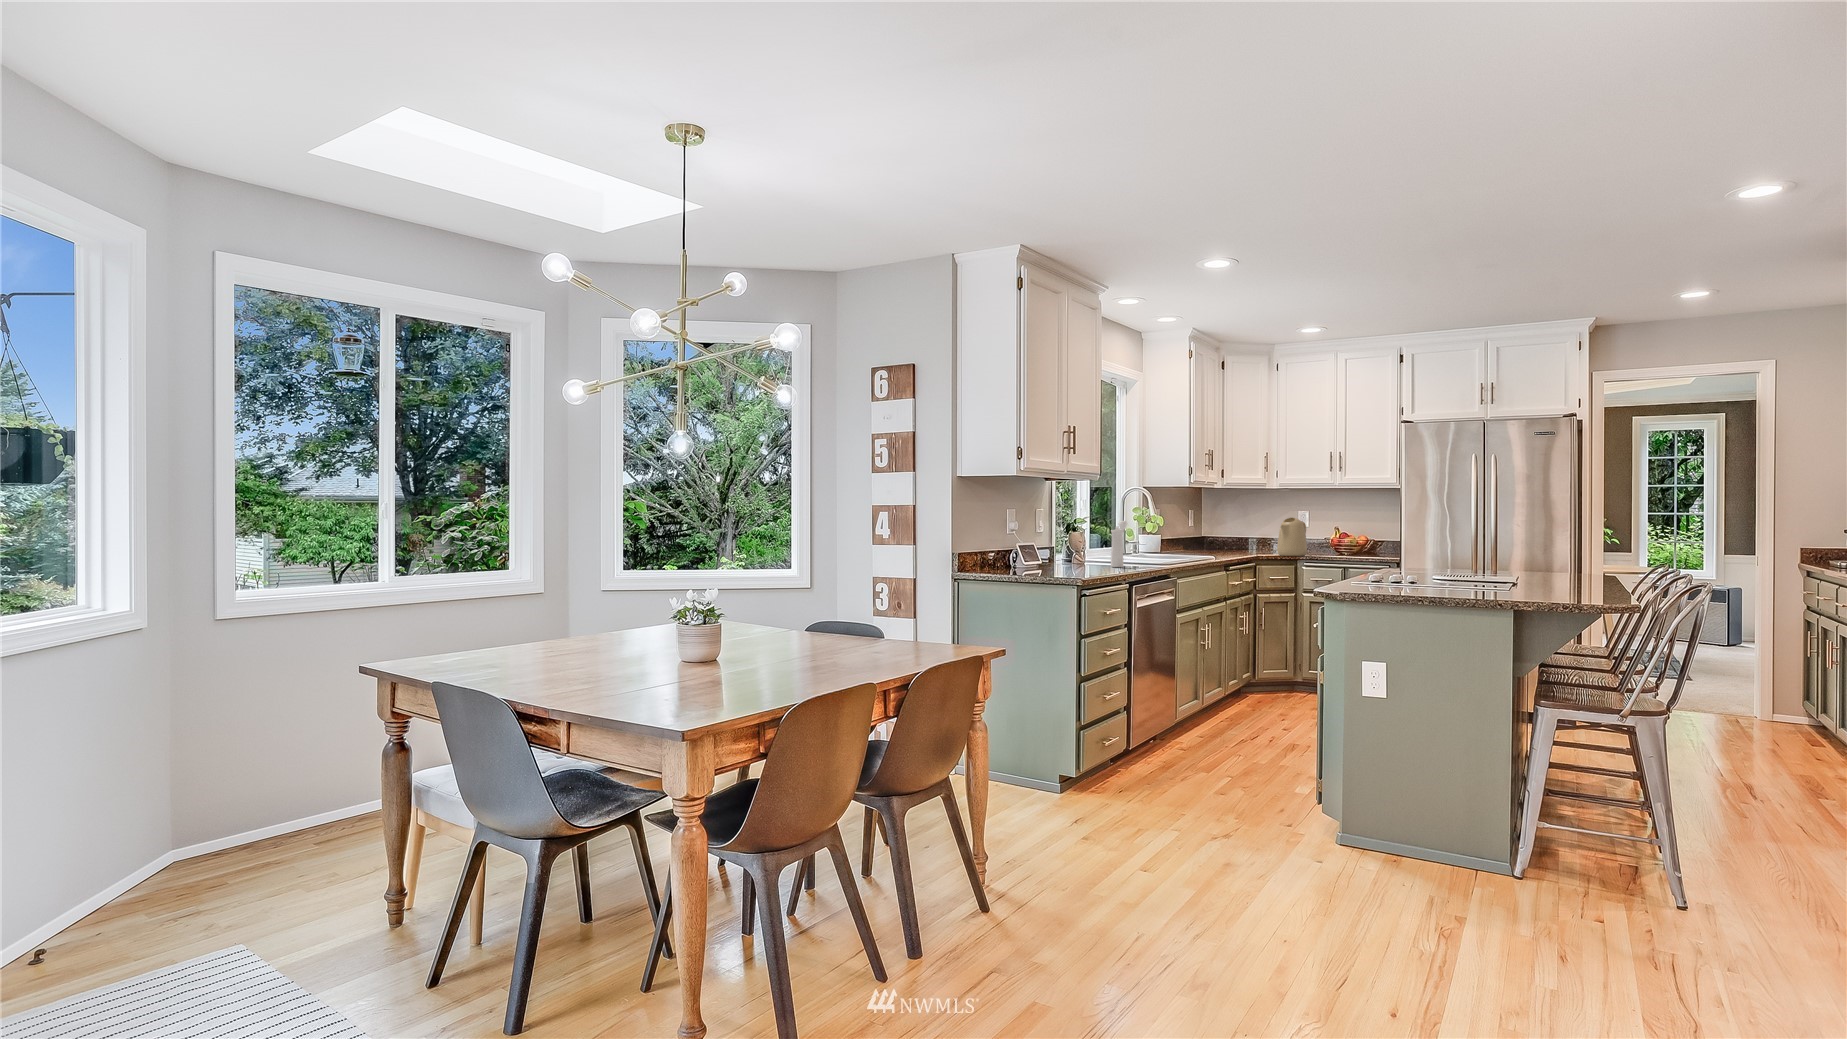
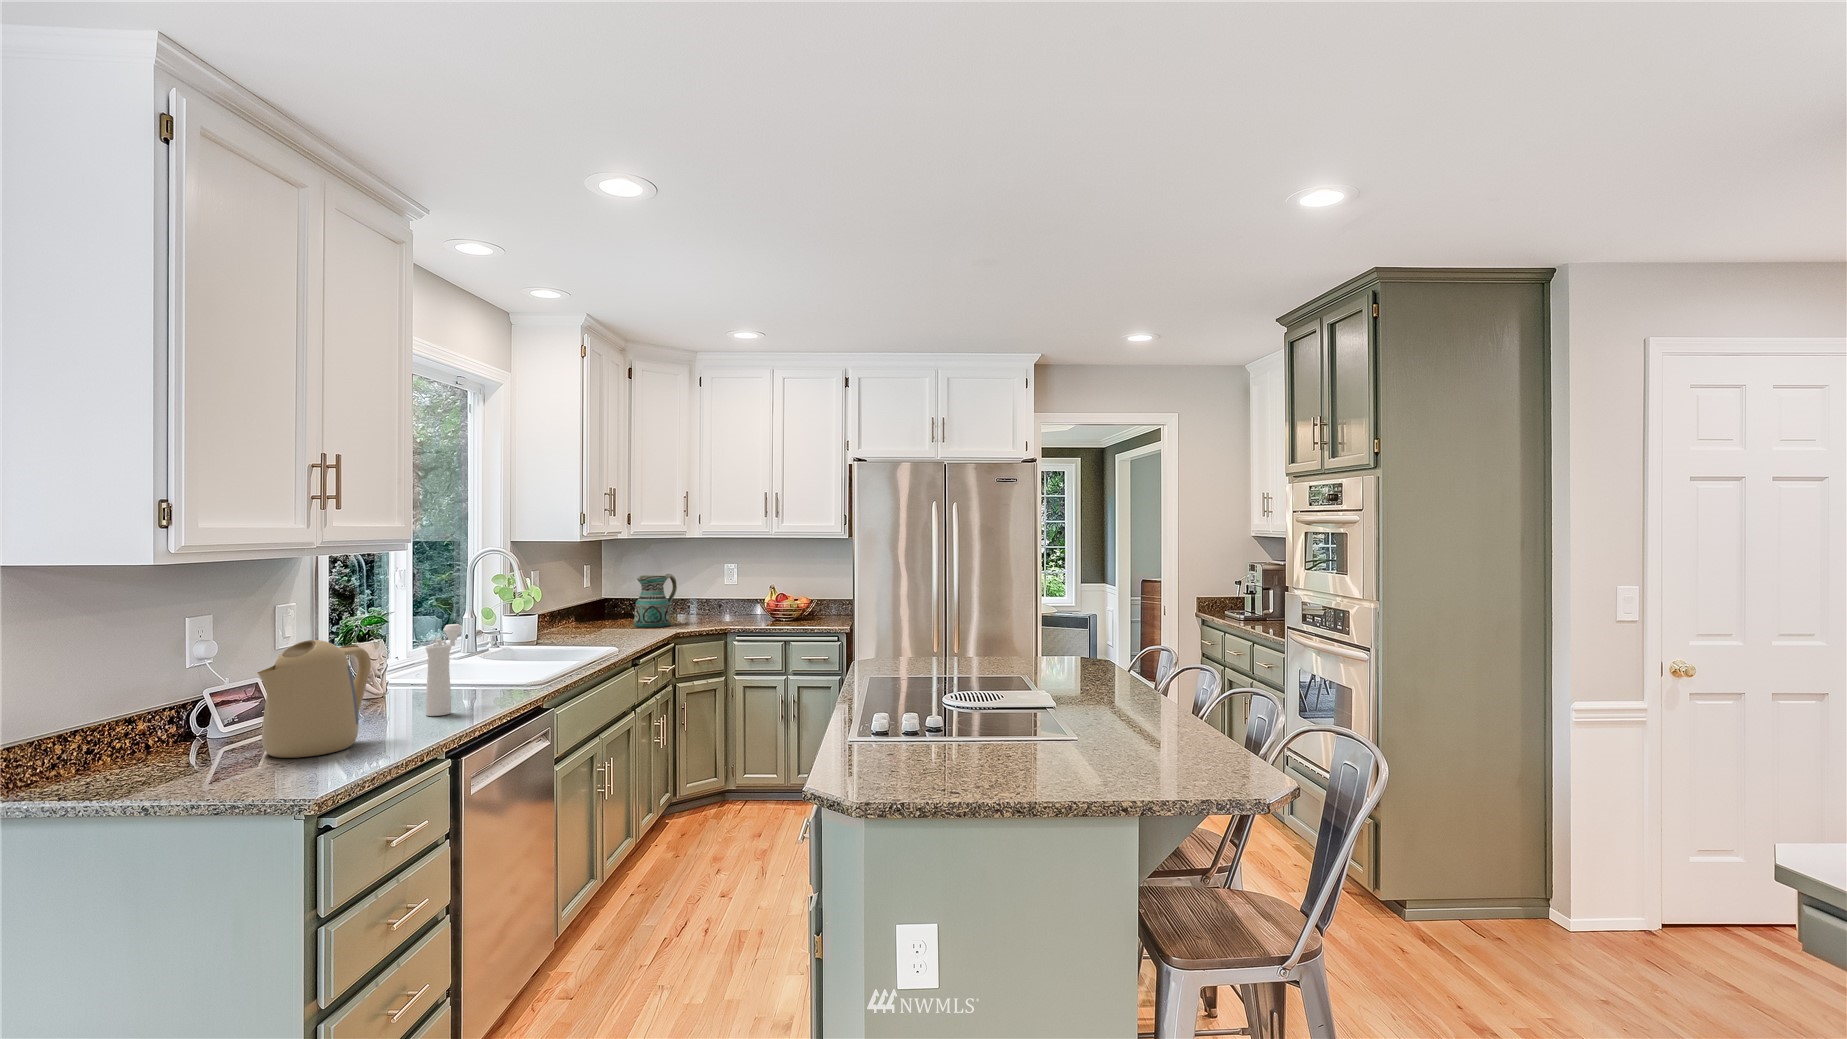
ceramic pitcher: none [1225,515,1258,554] -> present [634,574,677,628]
kettle: present [1277,518,1307,556] -> present [257,640,371,758]

